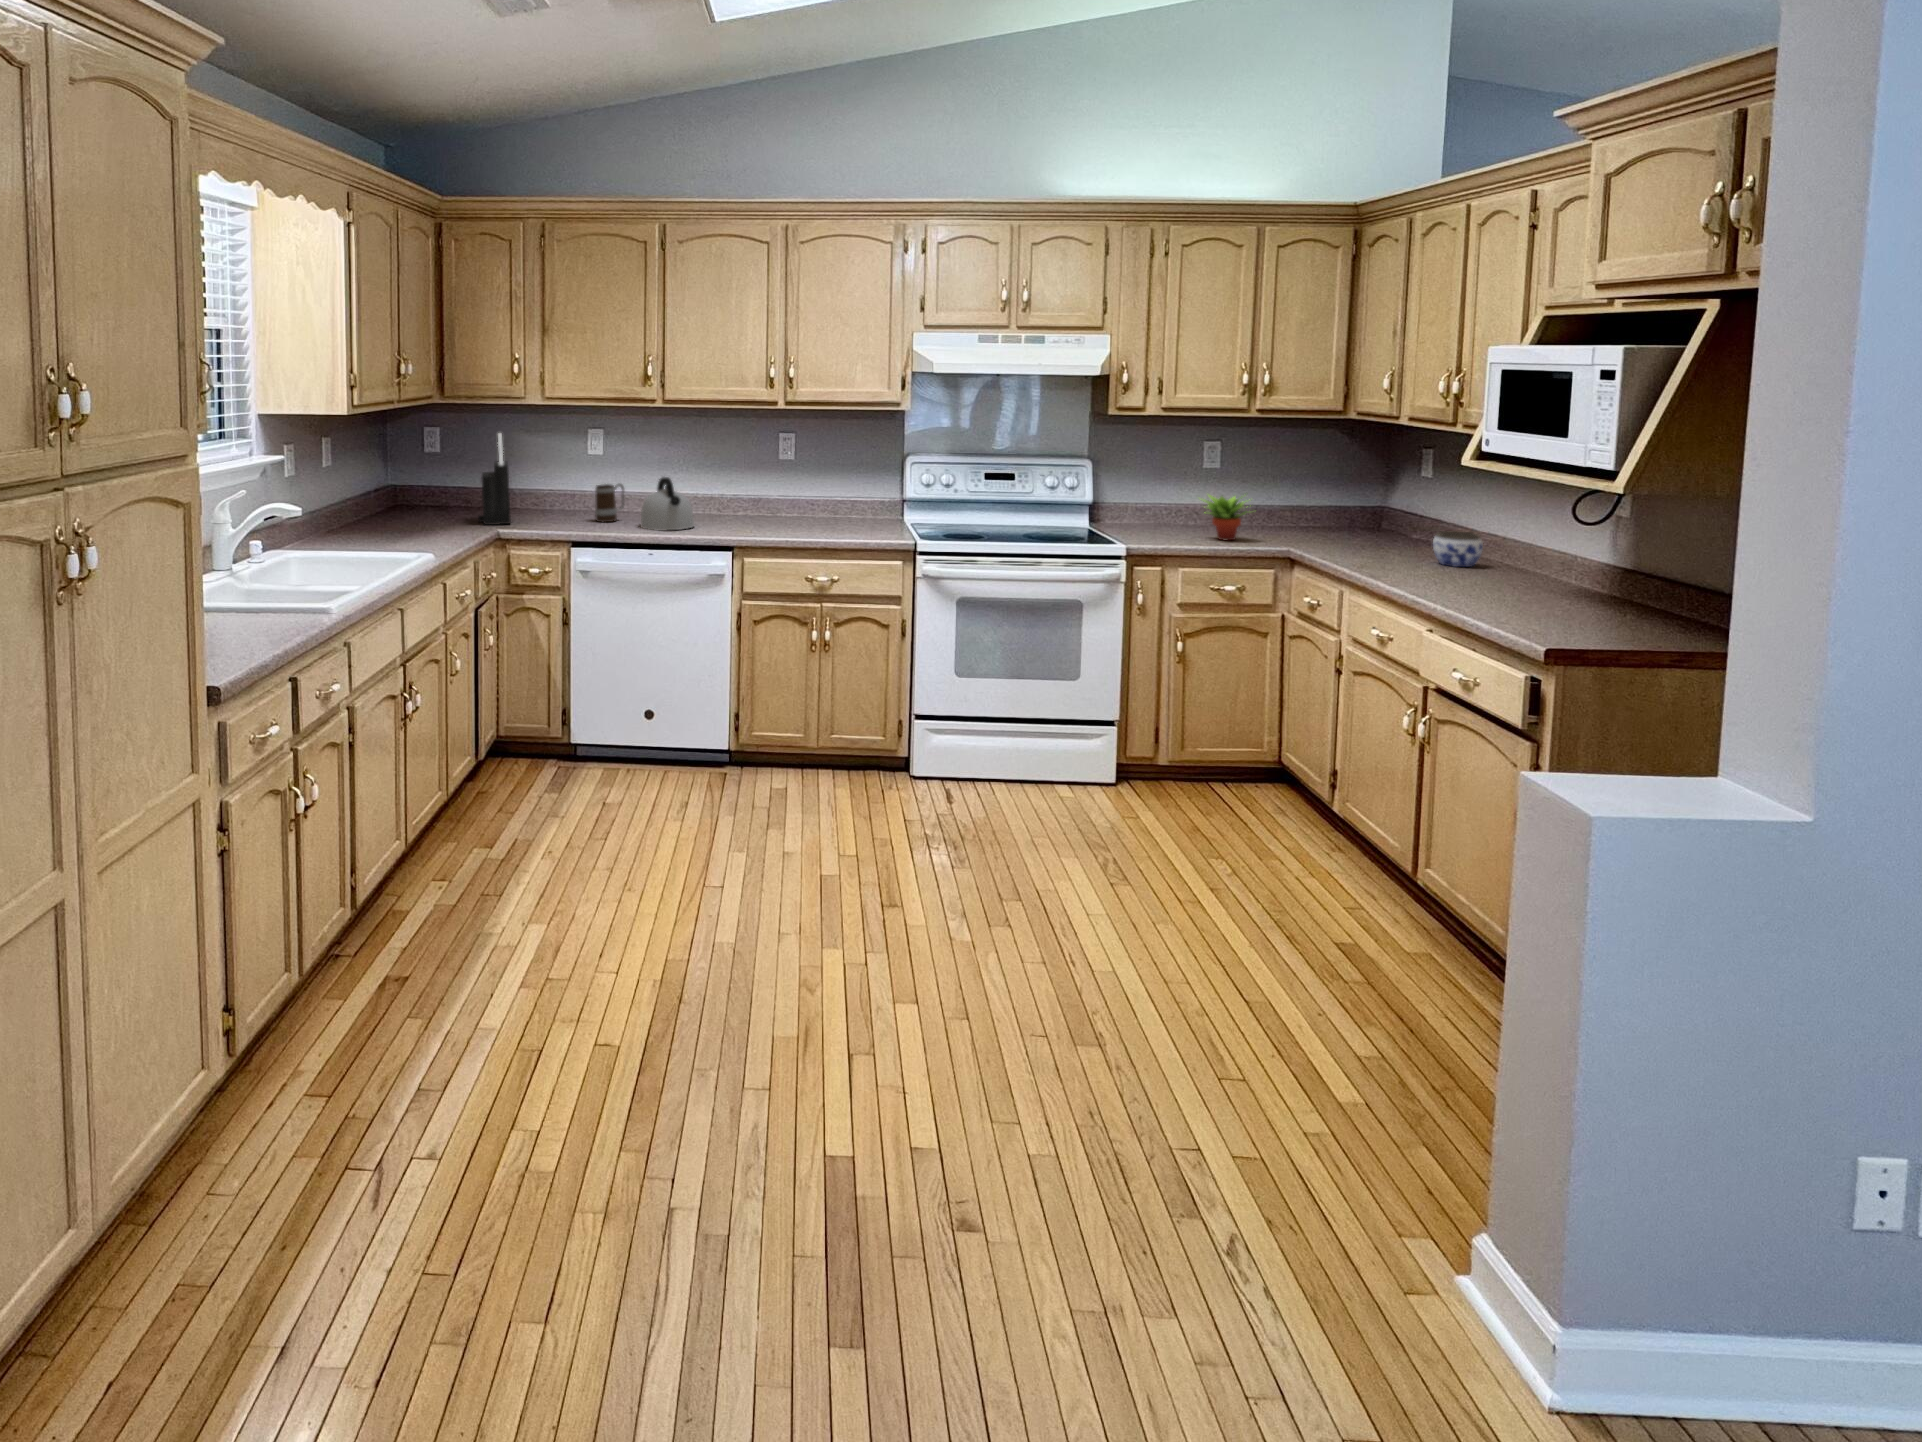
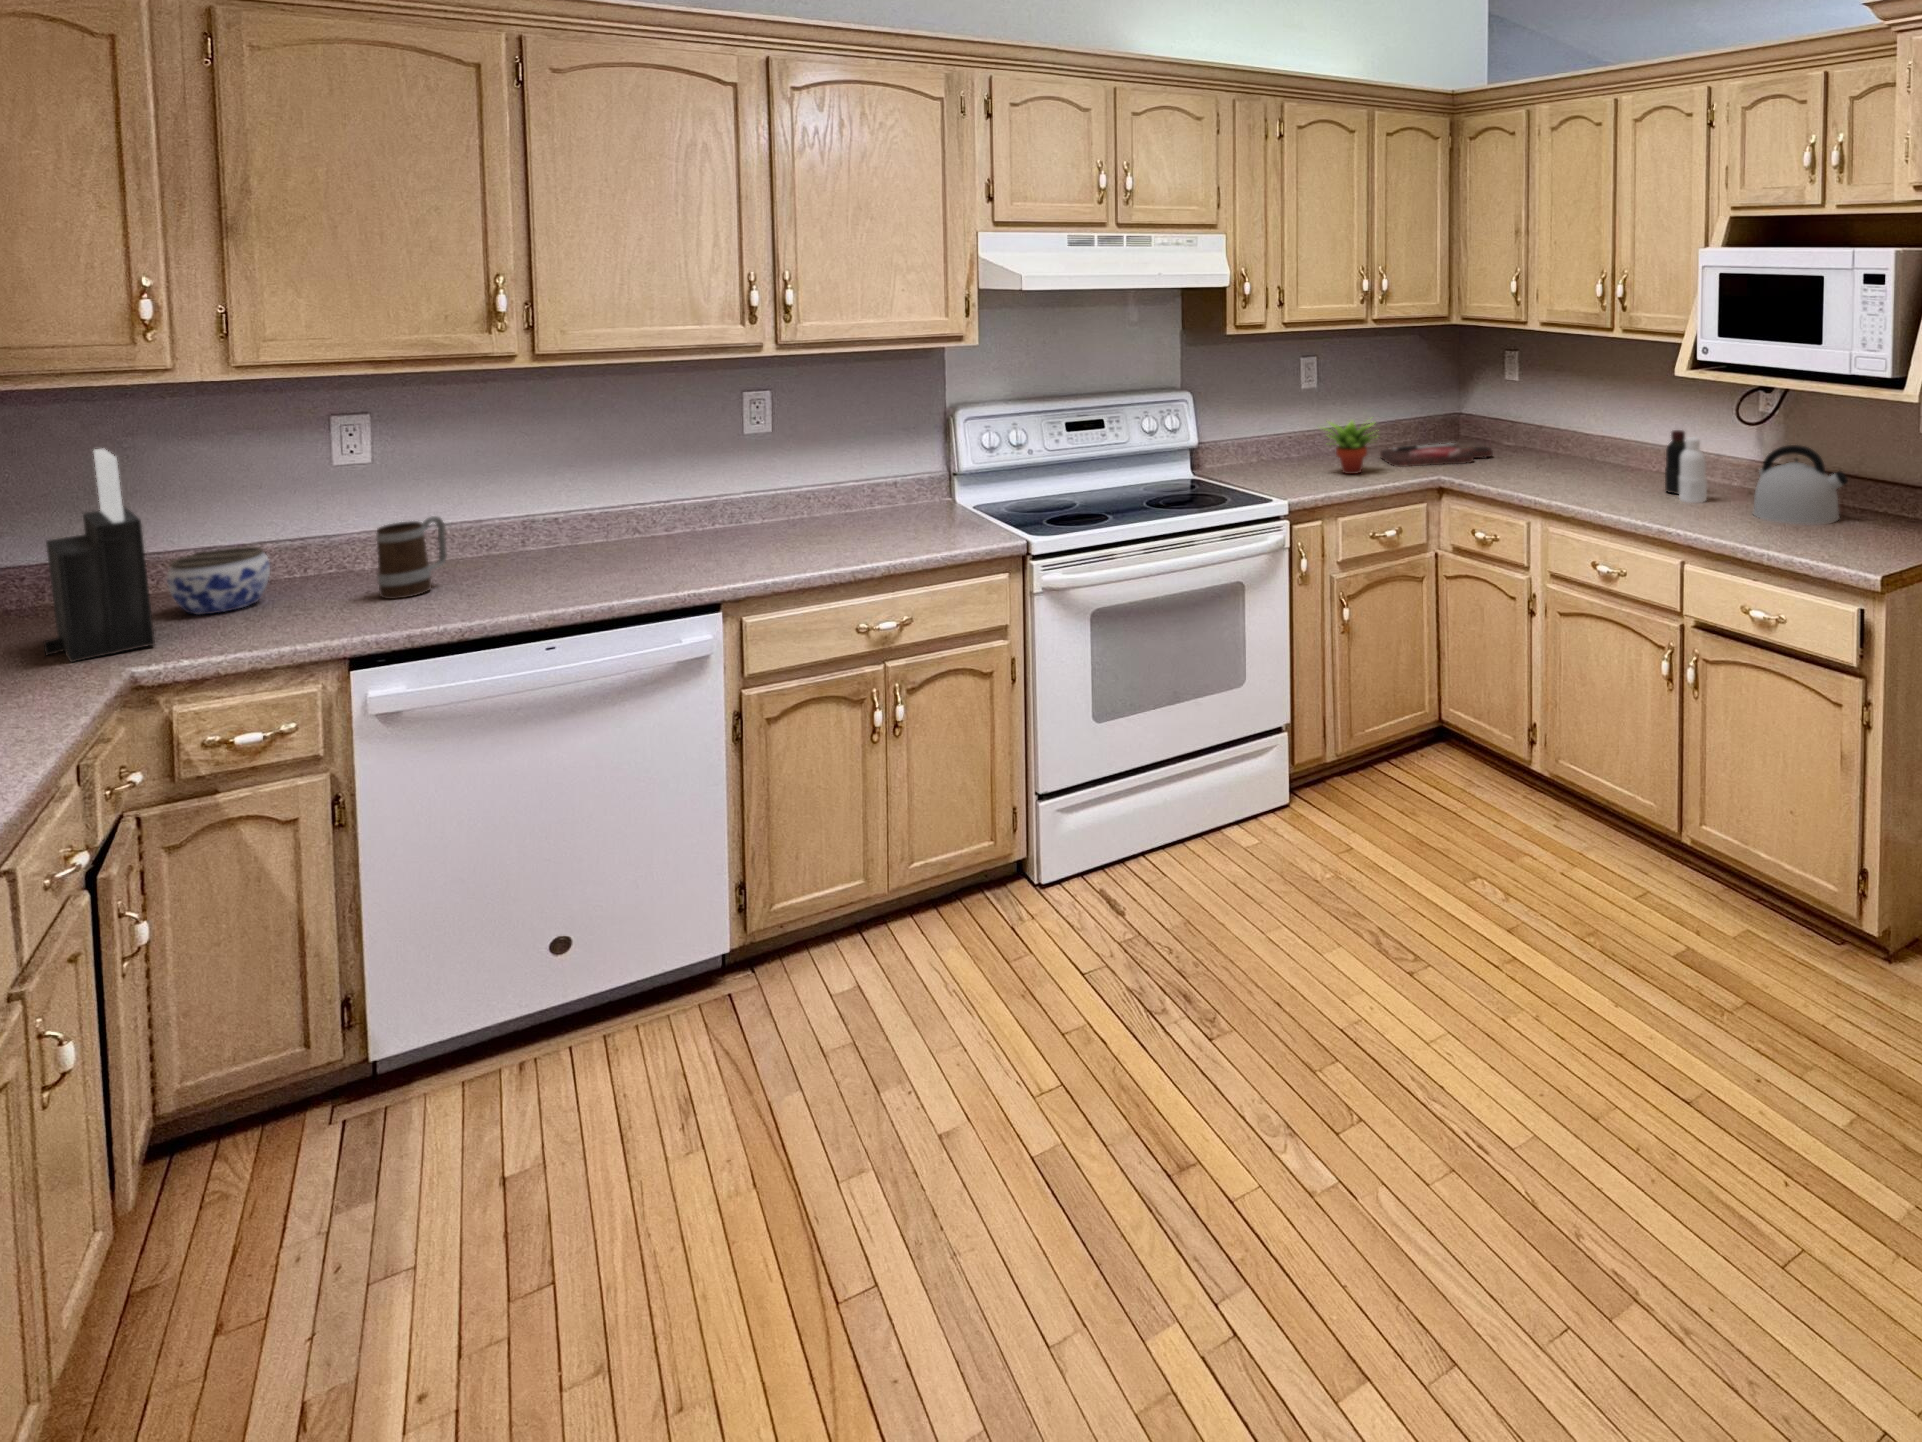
kettle: present [641,477,694,531] -> present [1753,445,1848,525]
bottle: none [1493,524,1525,593] -> present [1665,430,1707,503]
cutting board: none [1273,527,1387,546] -> present [1380,444,1493,467]
jar: present [1433,531,1483,567] -> present [167,547,270,614]

